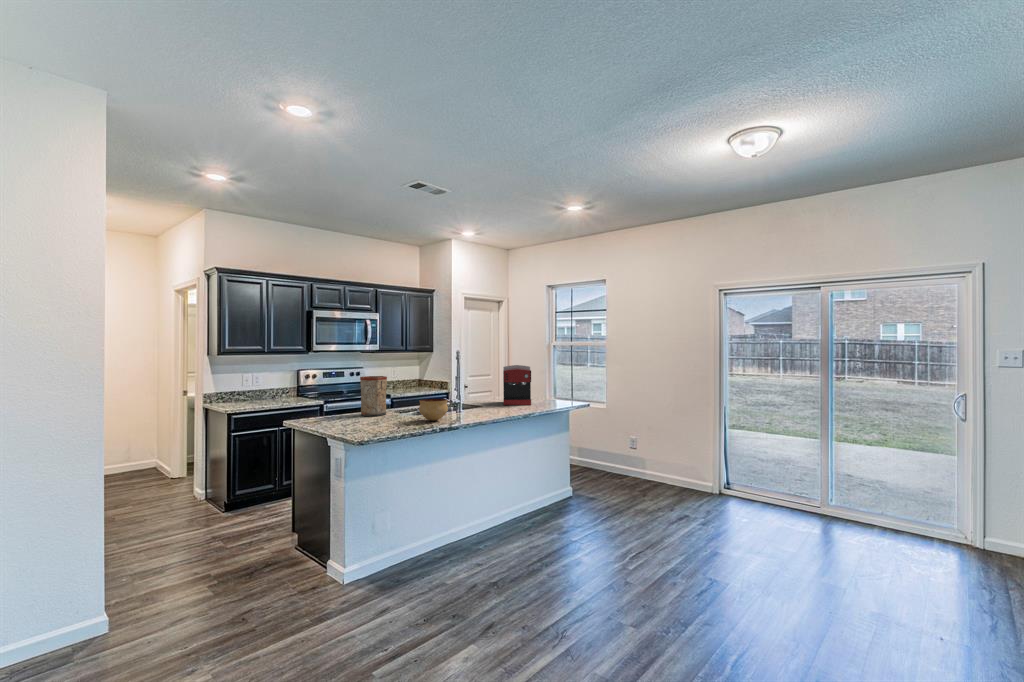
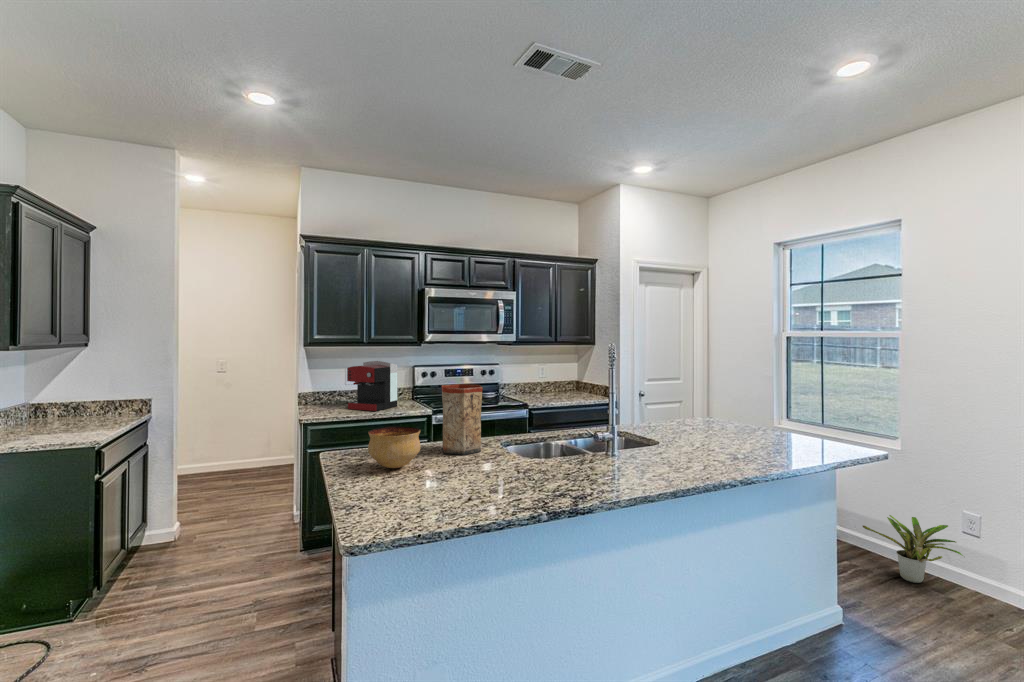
coffee maker: present [503,365,531,405] -> present [347,361,397,411]
bowl: present [419,399,448,421] -> present [368,427,421,468]
potted plant: none [591,443,633,478] -> present [863,515,963,583]

